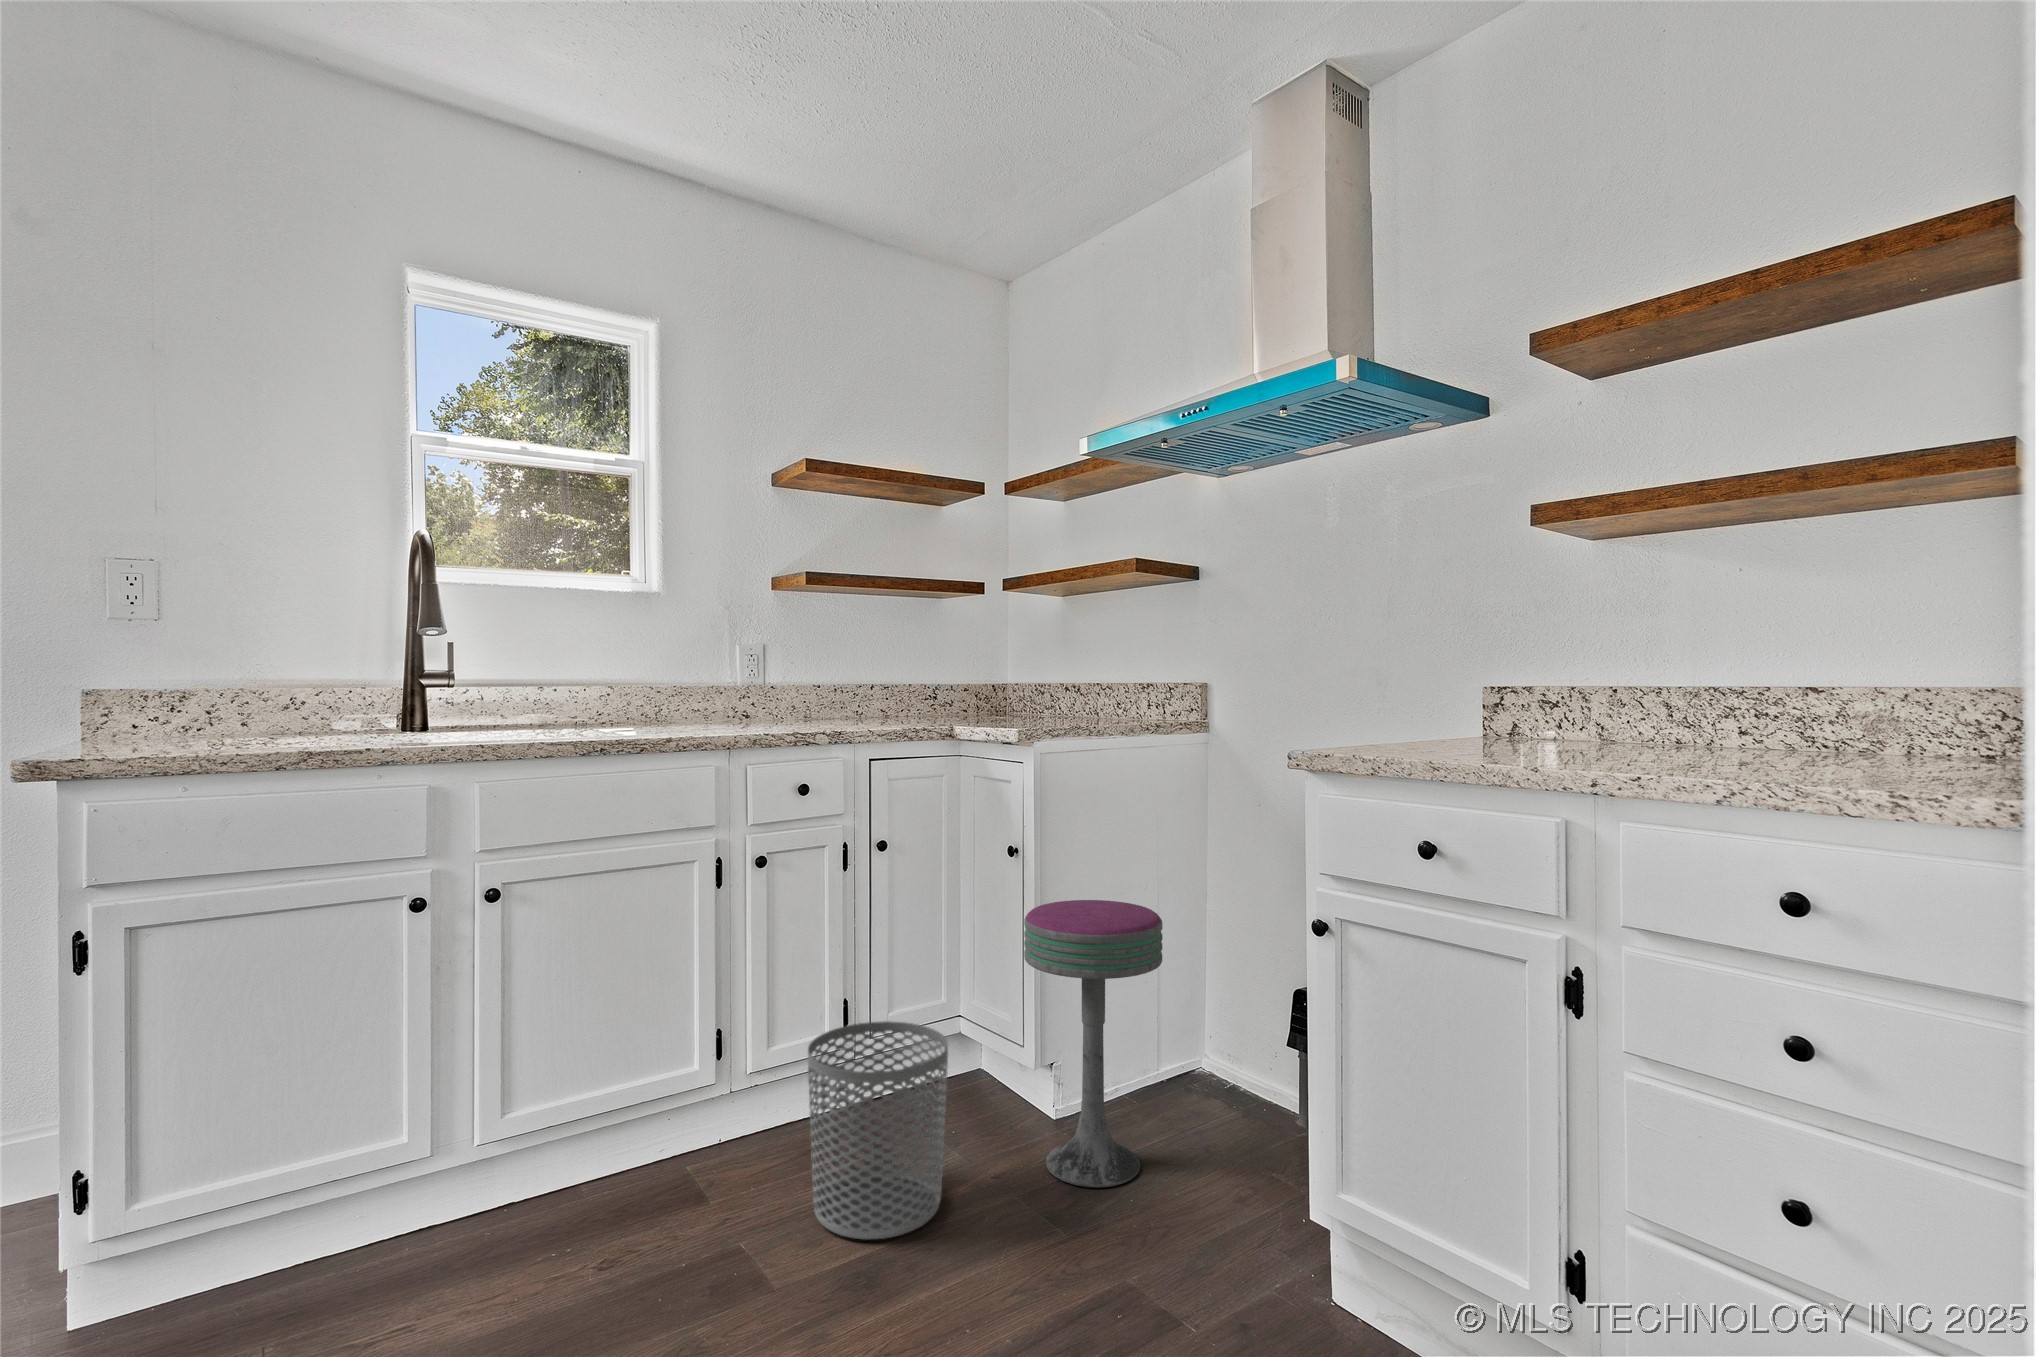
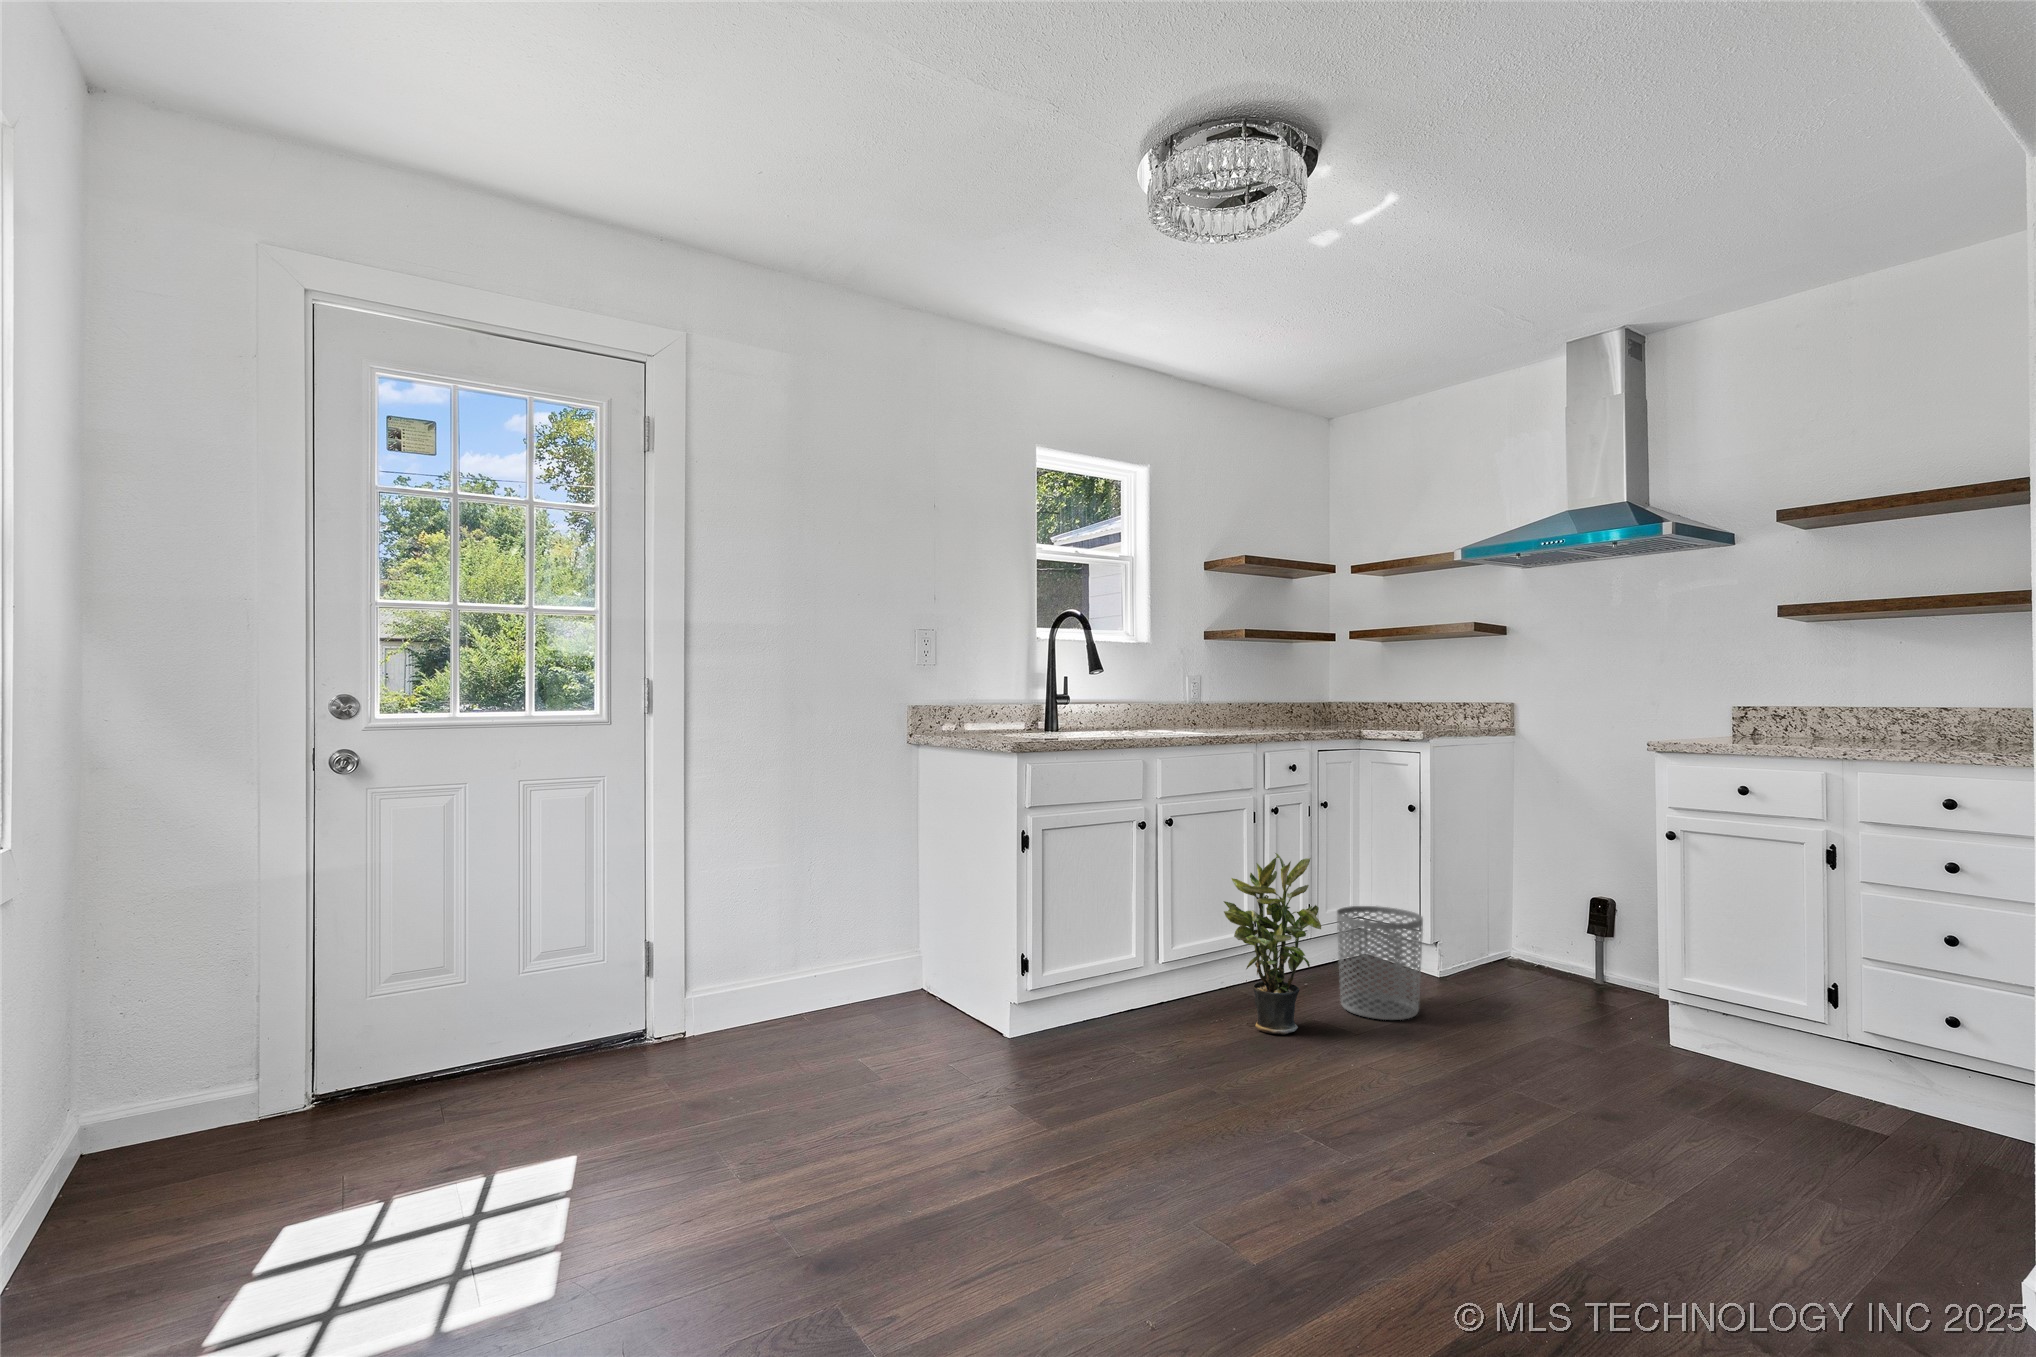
bar stool: present [1024,900,1163,1188] -> none [1442,838,1534,1004]
potted plant: none [538,948,726,1290] -> present [1224,853,1321,1035]

